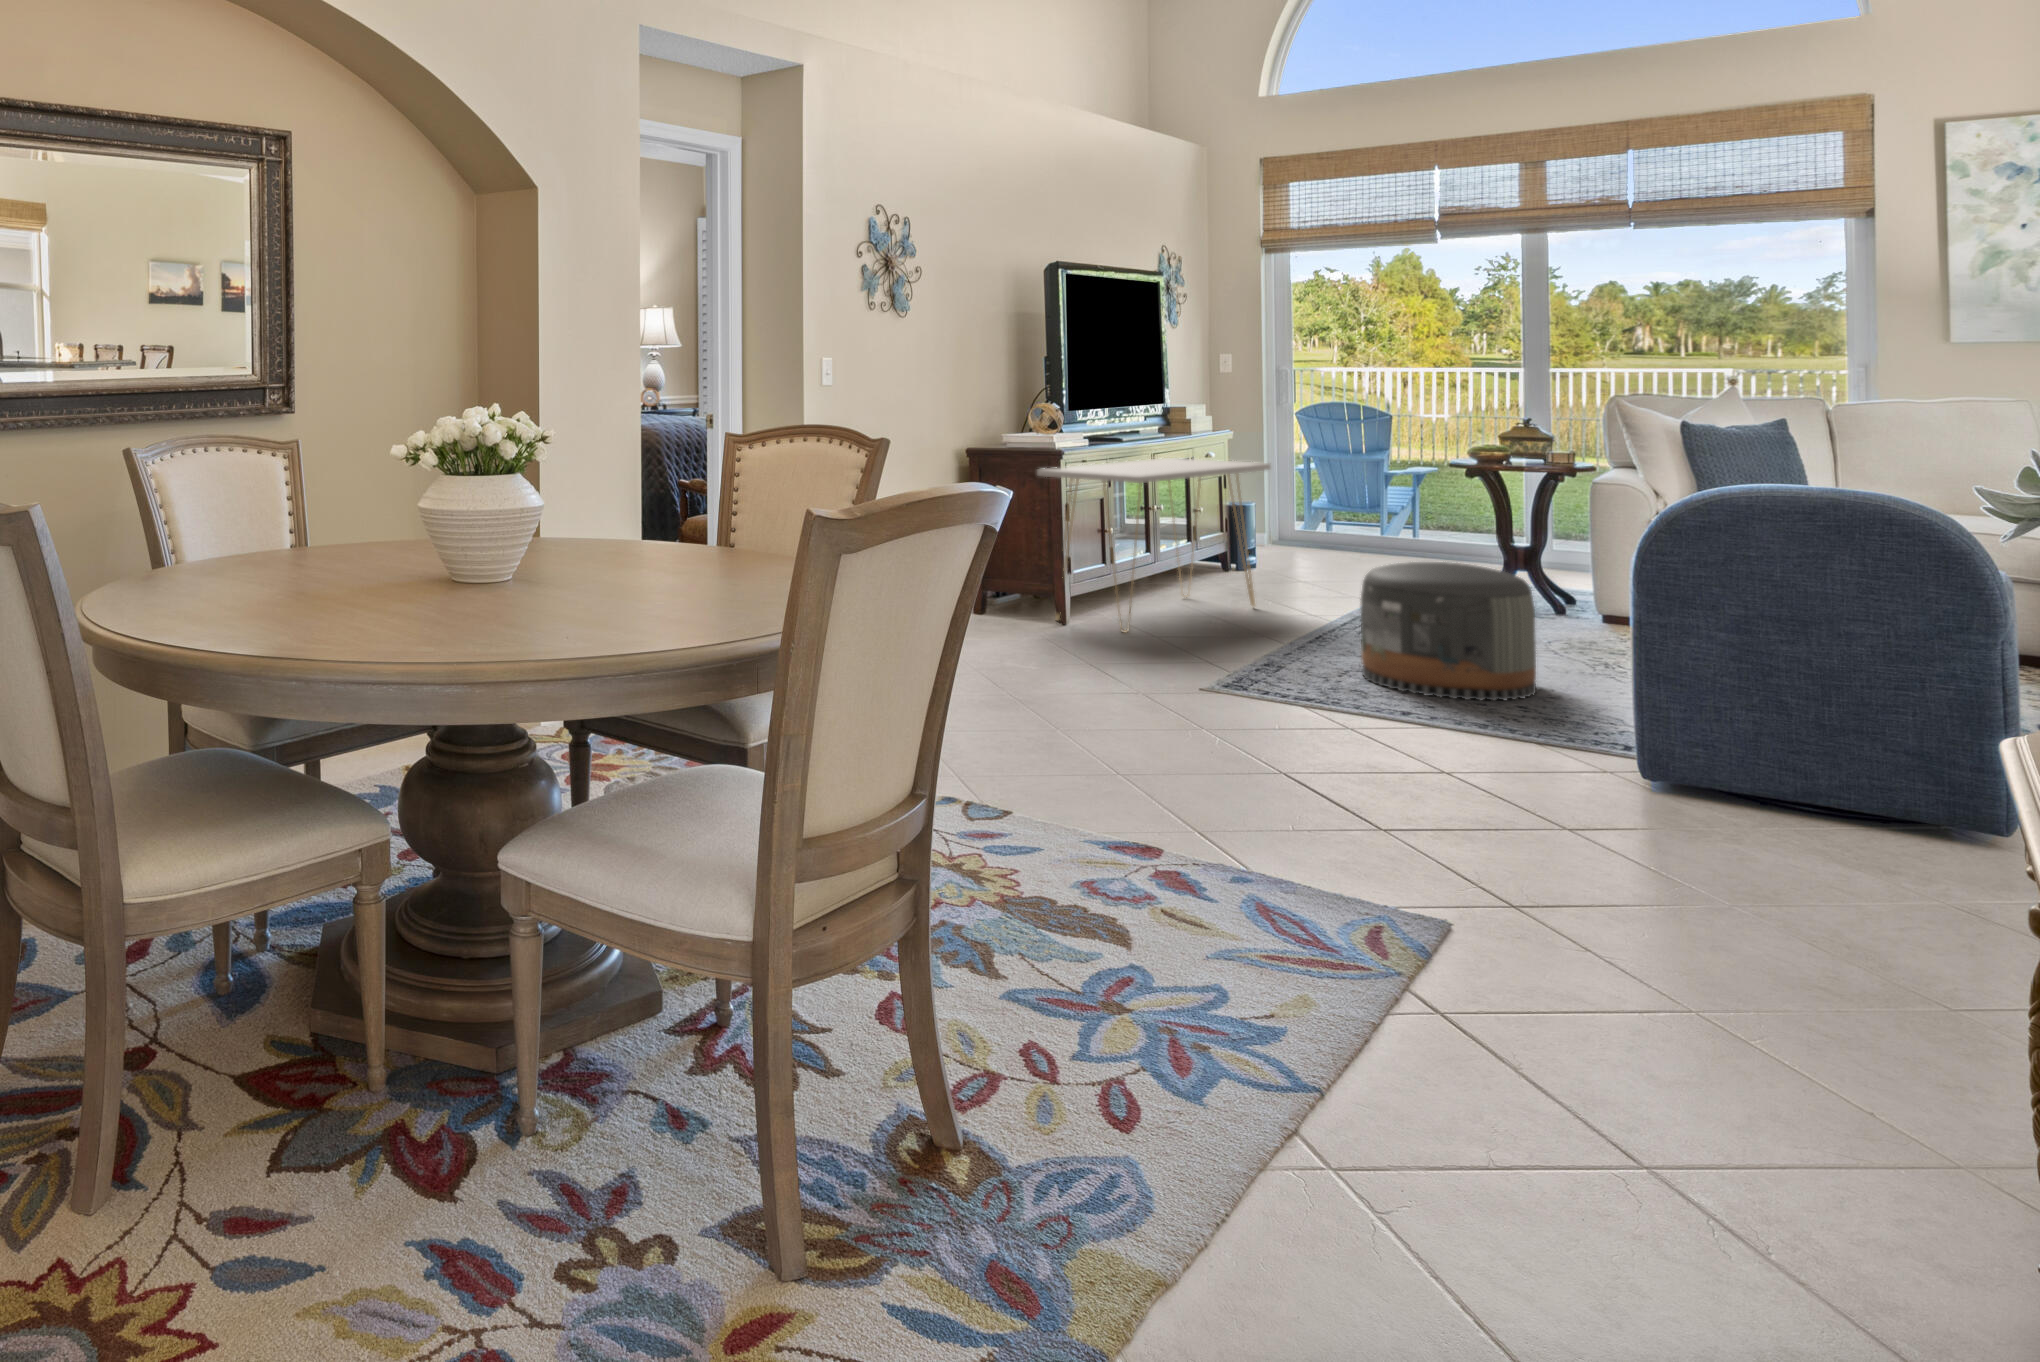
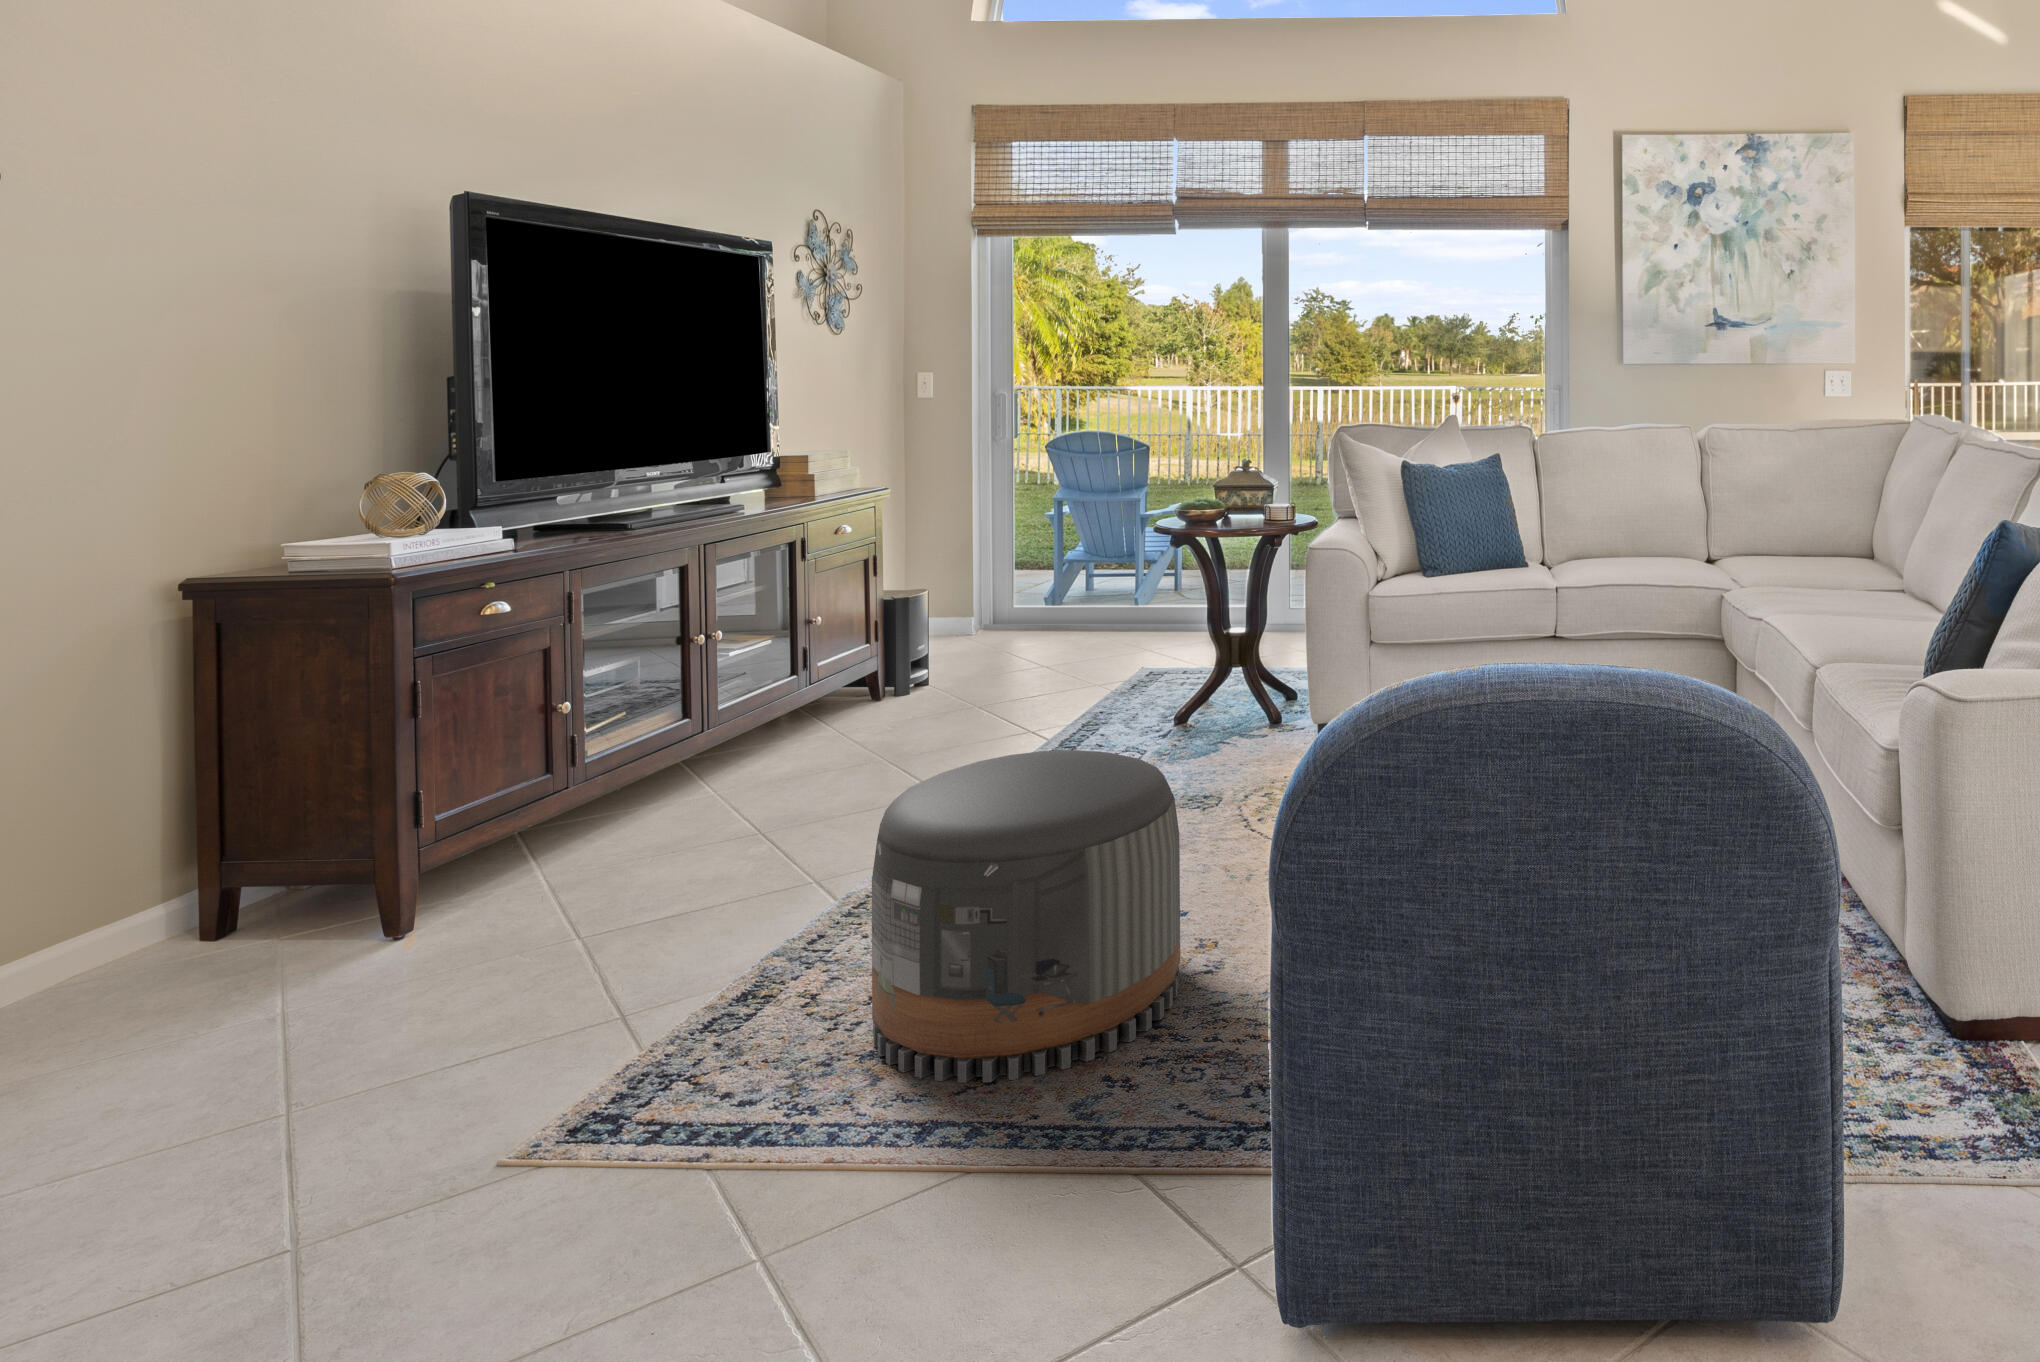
console table: present [1037,458,1270,632] -> none [295,546,867,962]

